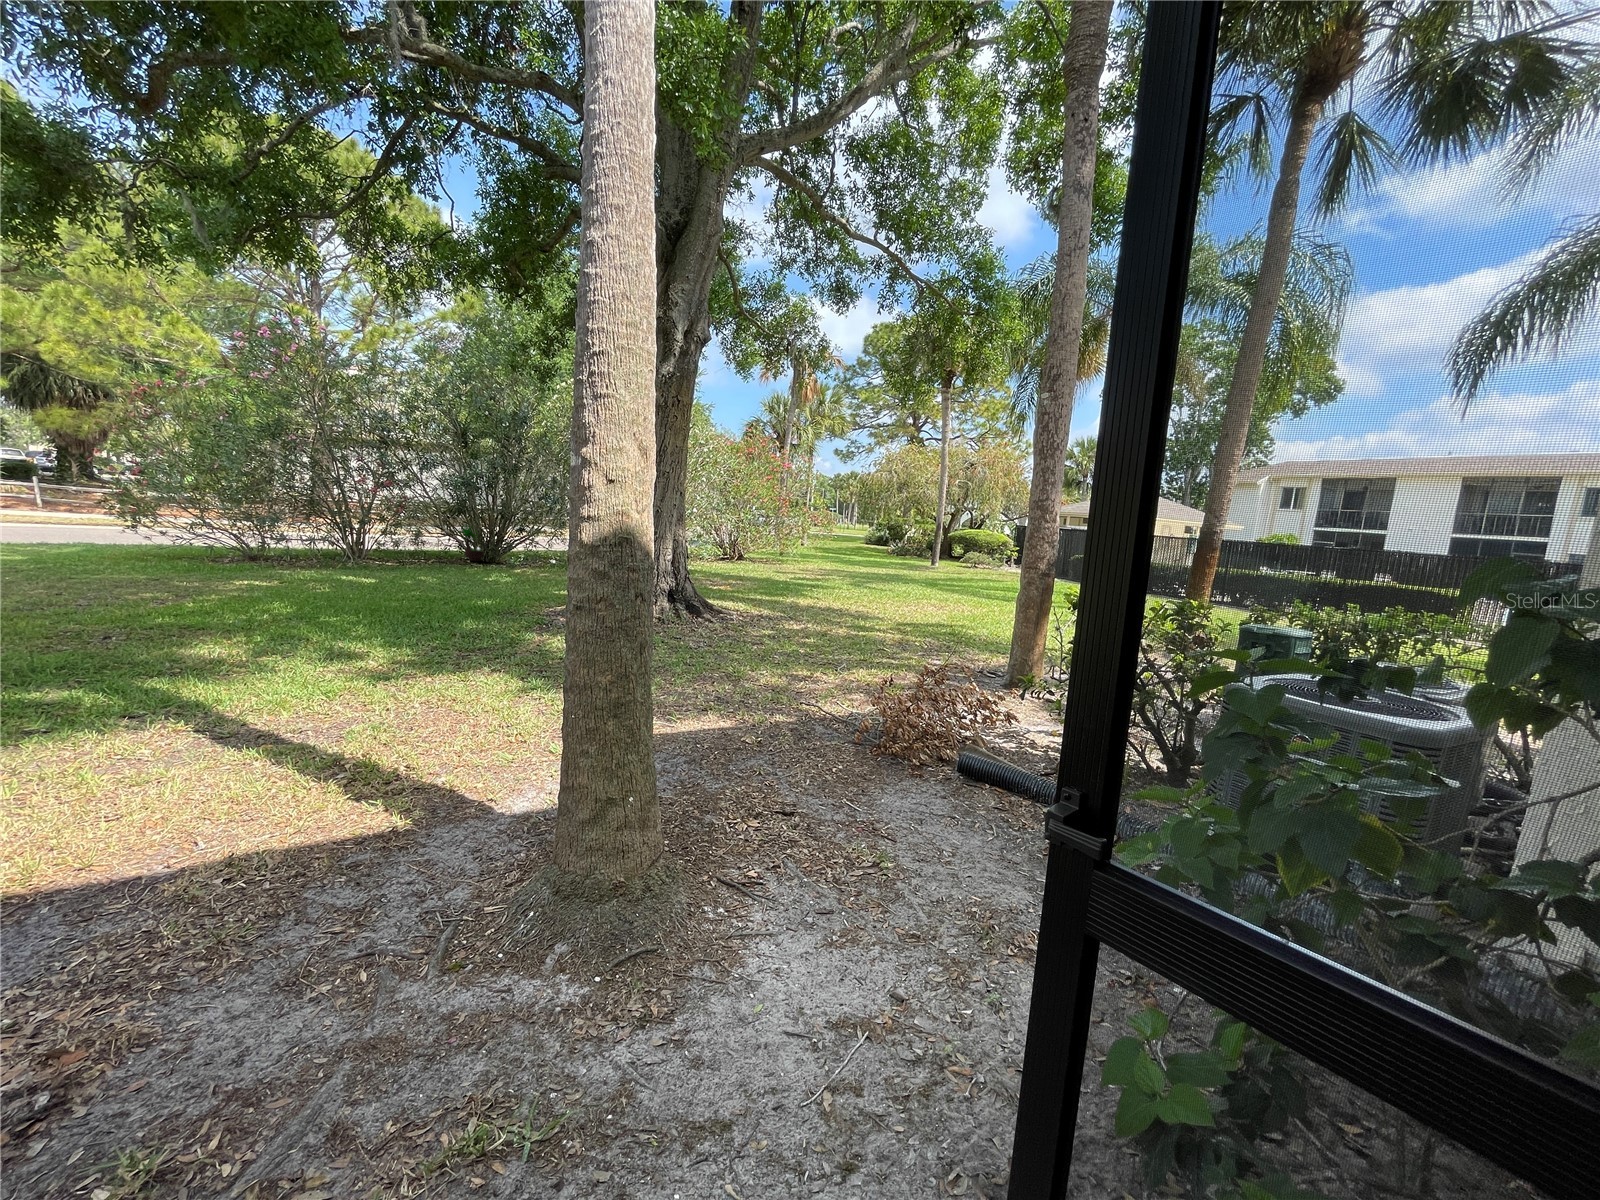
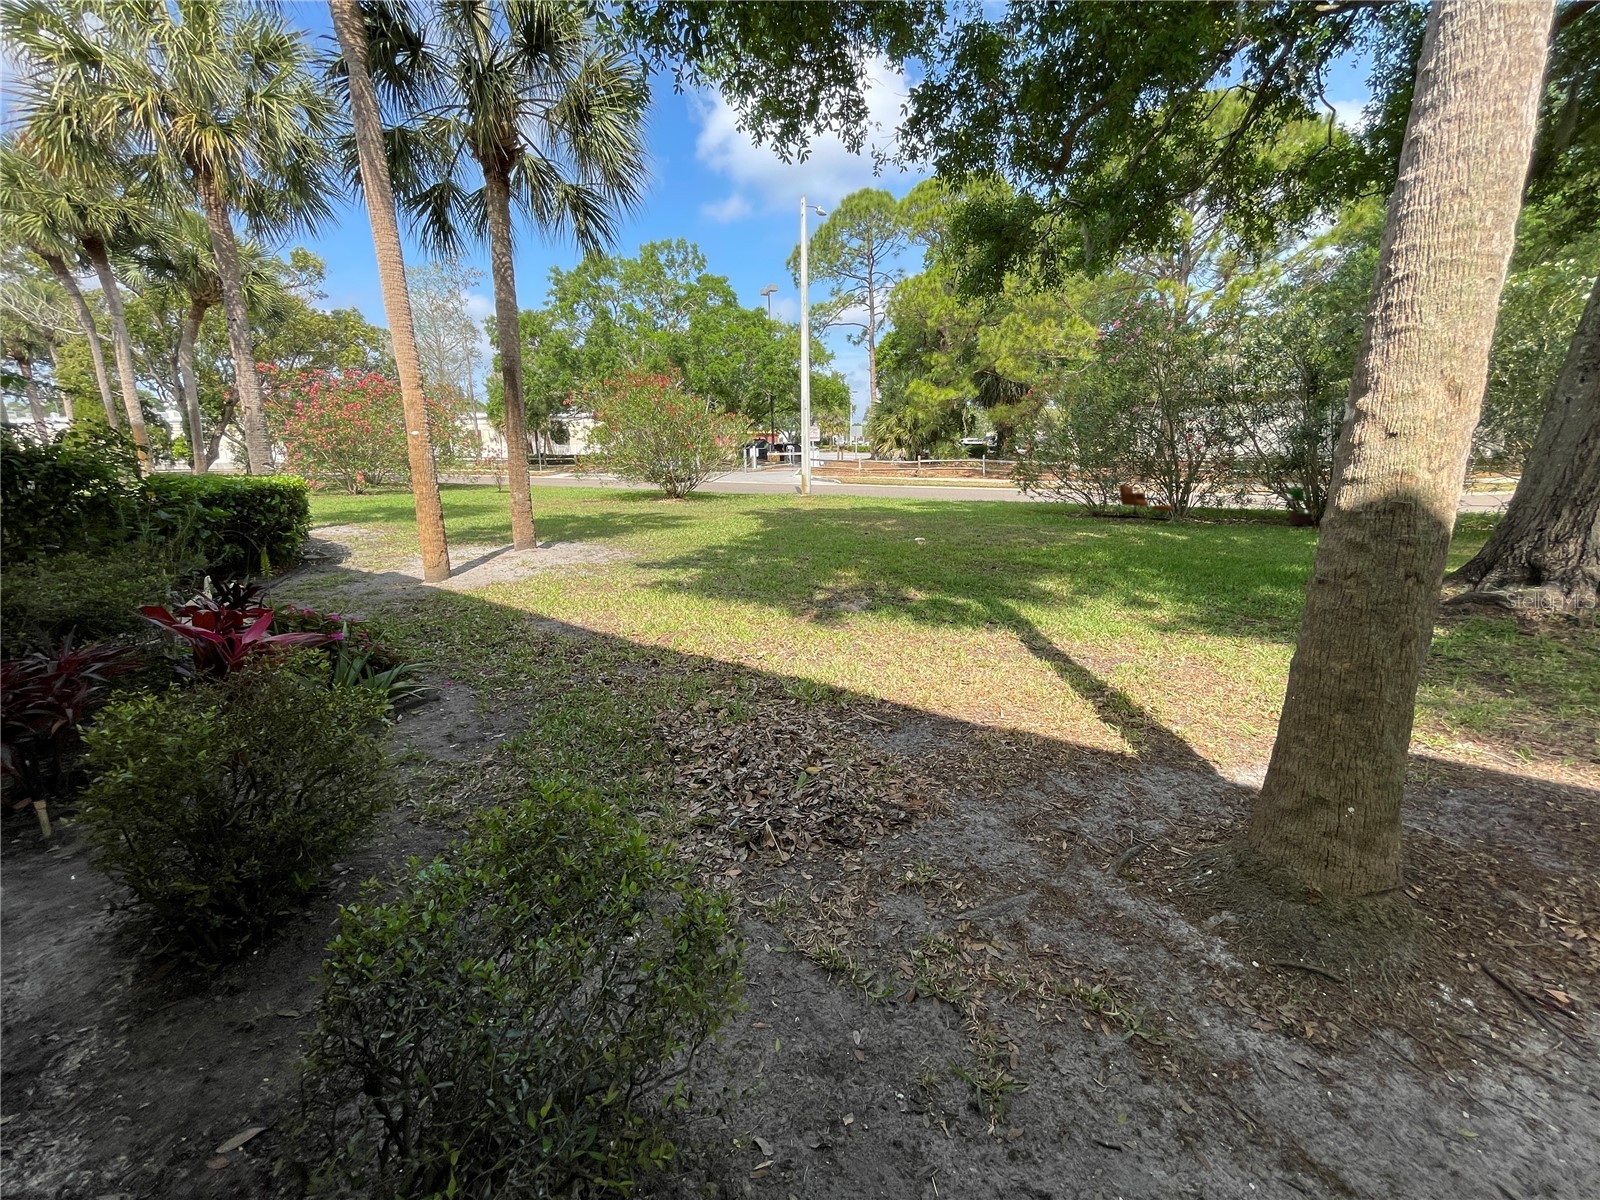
lounge chair: none [277,509,352,561] -> present [1119,484,1173,518]

